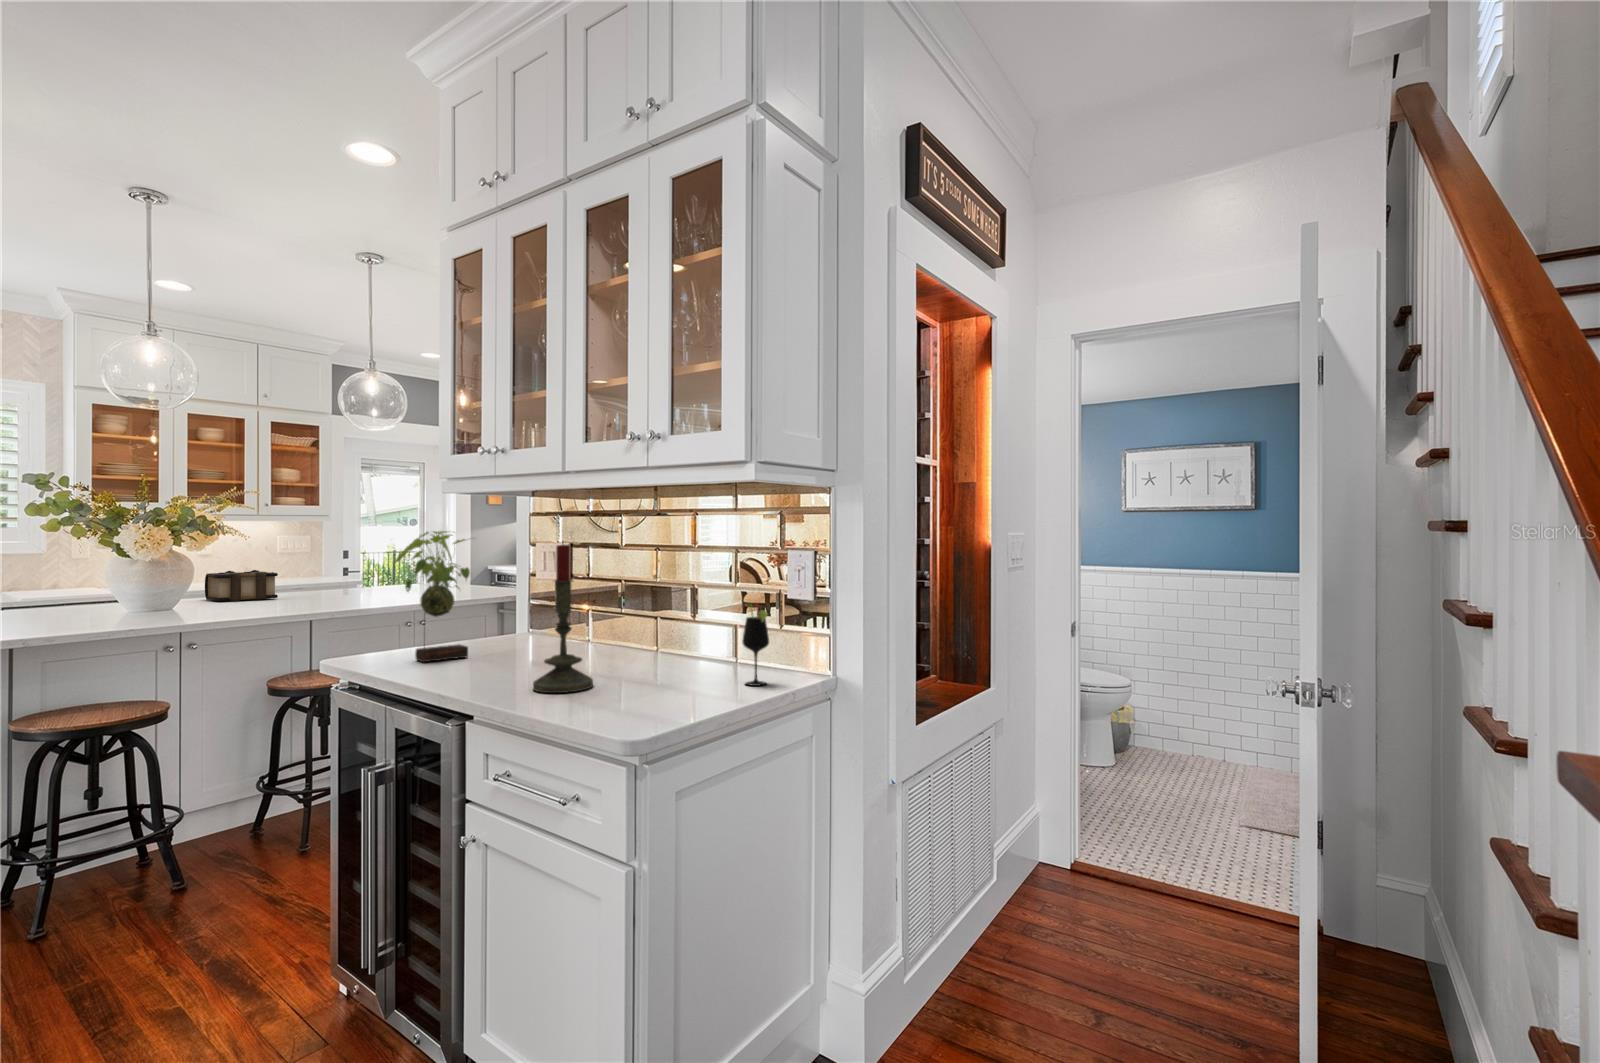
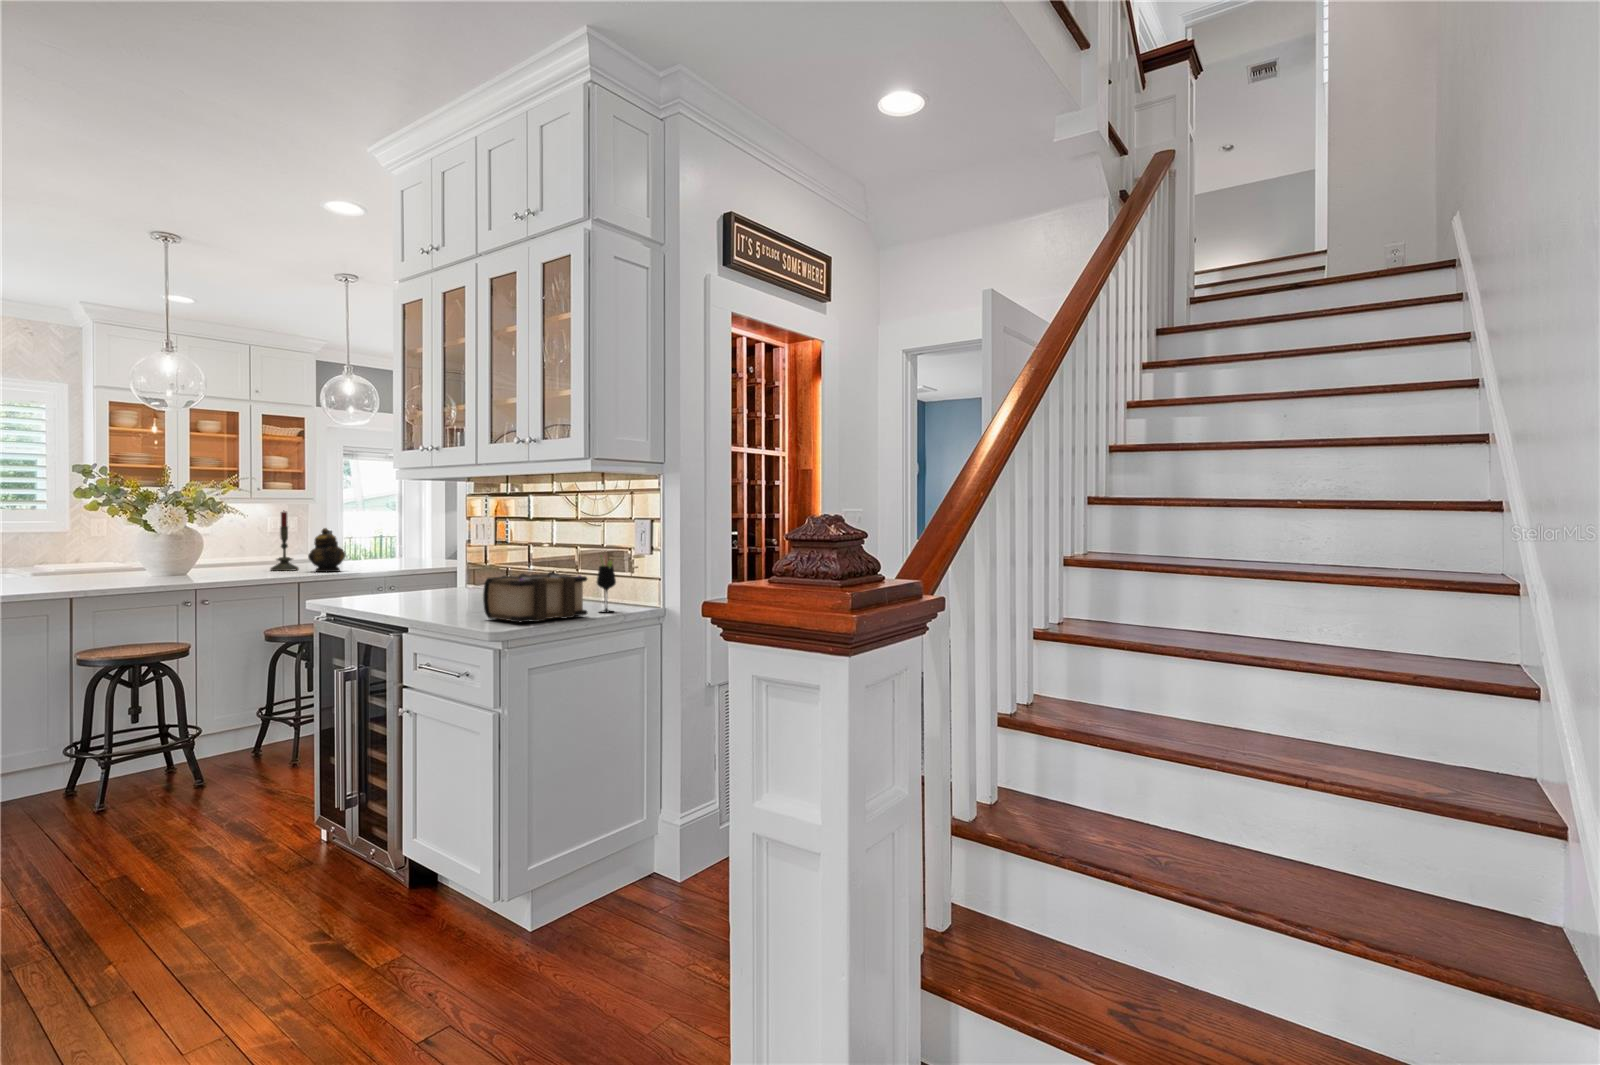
plant: present [395,531,470,662] -> none [355,498,423,602]
candle: present [533,542,593,693] -> present [270,511,299,571]
teapot: none [322,553,367,607] -> present [308,528,345,572]
book: present [205,570,278,601] -> present [483,572,588,622]

